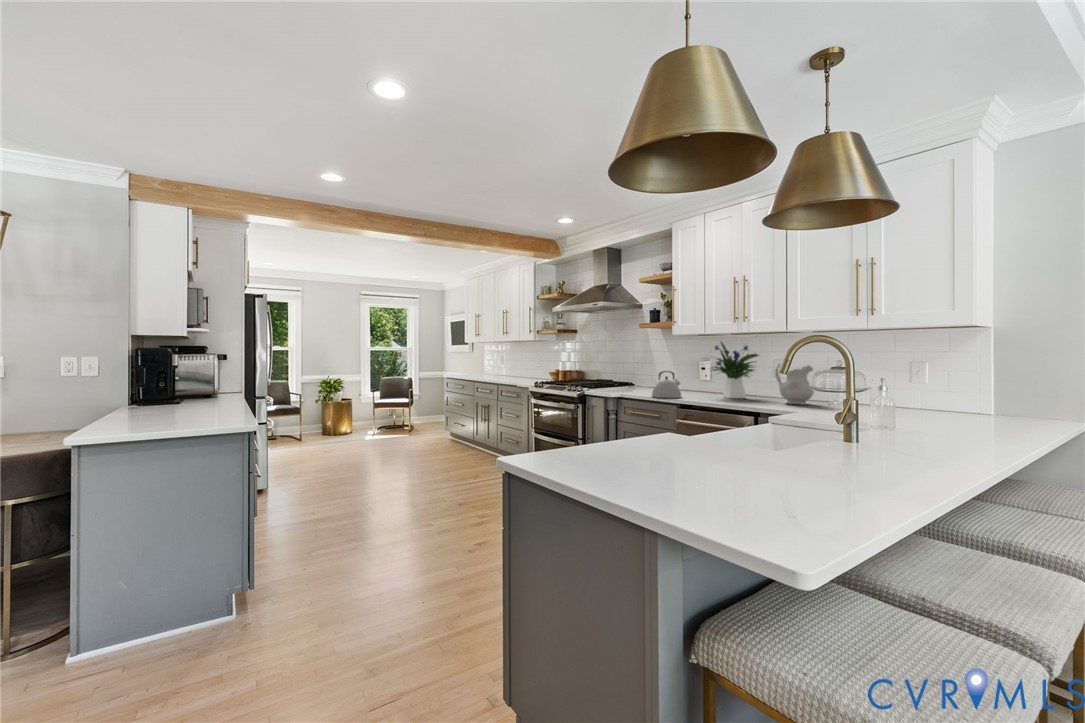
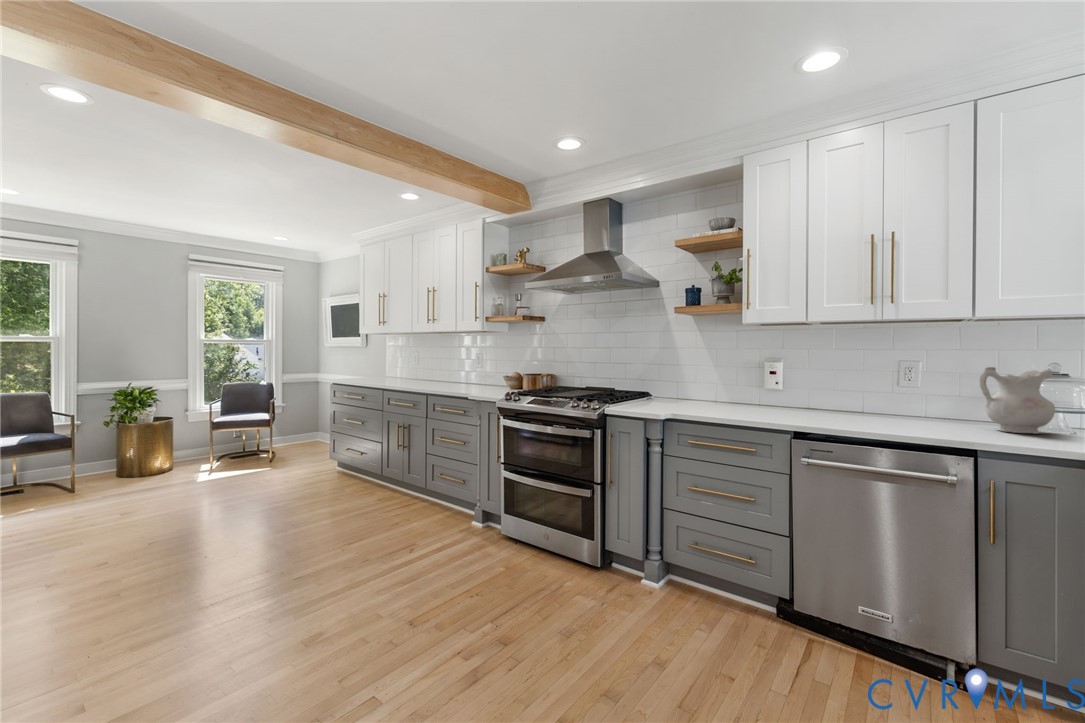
flower arrangement: present [713,342,759,398] -> none [825,330,930,421]
kettle: present [652,371,681,398] -> none [749,378,802,423]

